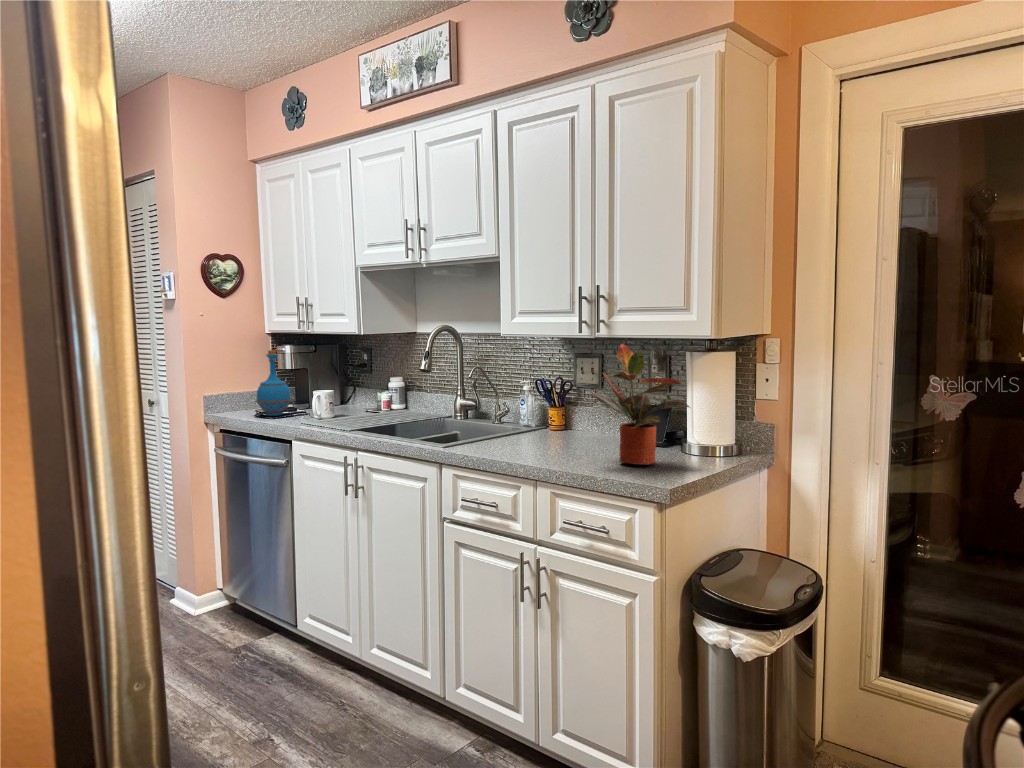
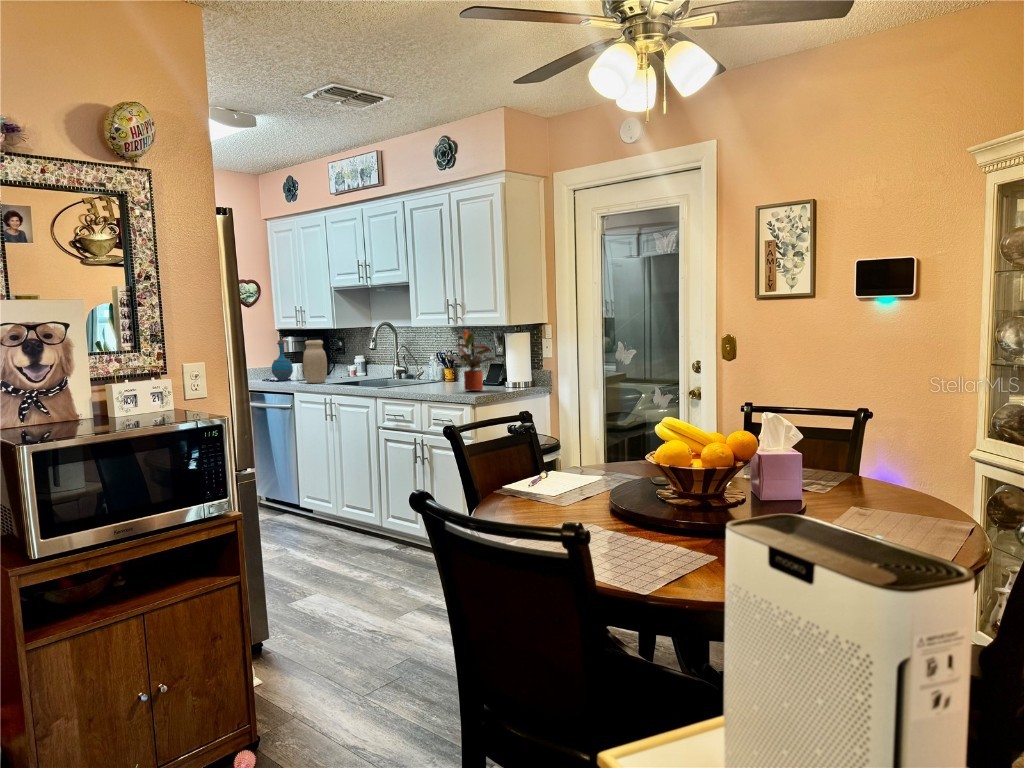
jar: none [308,352,347,424] -> present [303,340,327,383]

